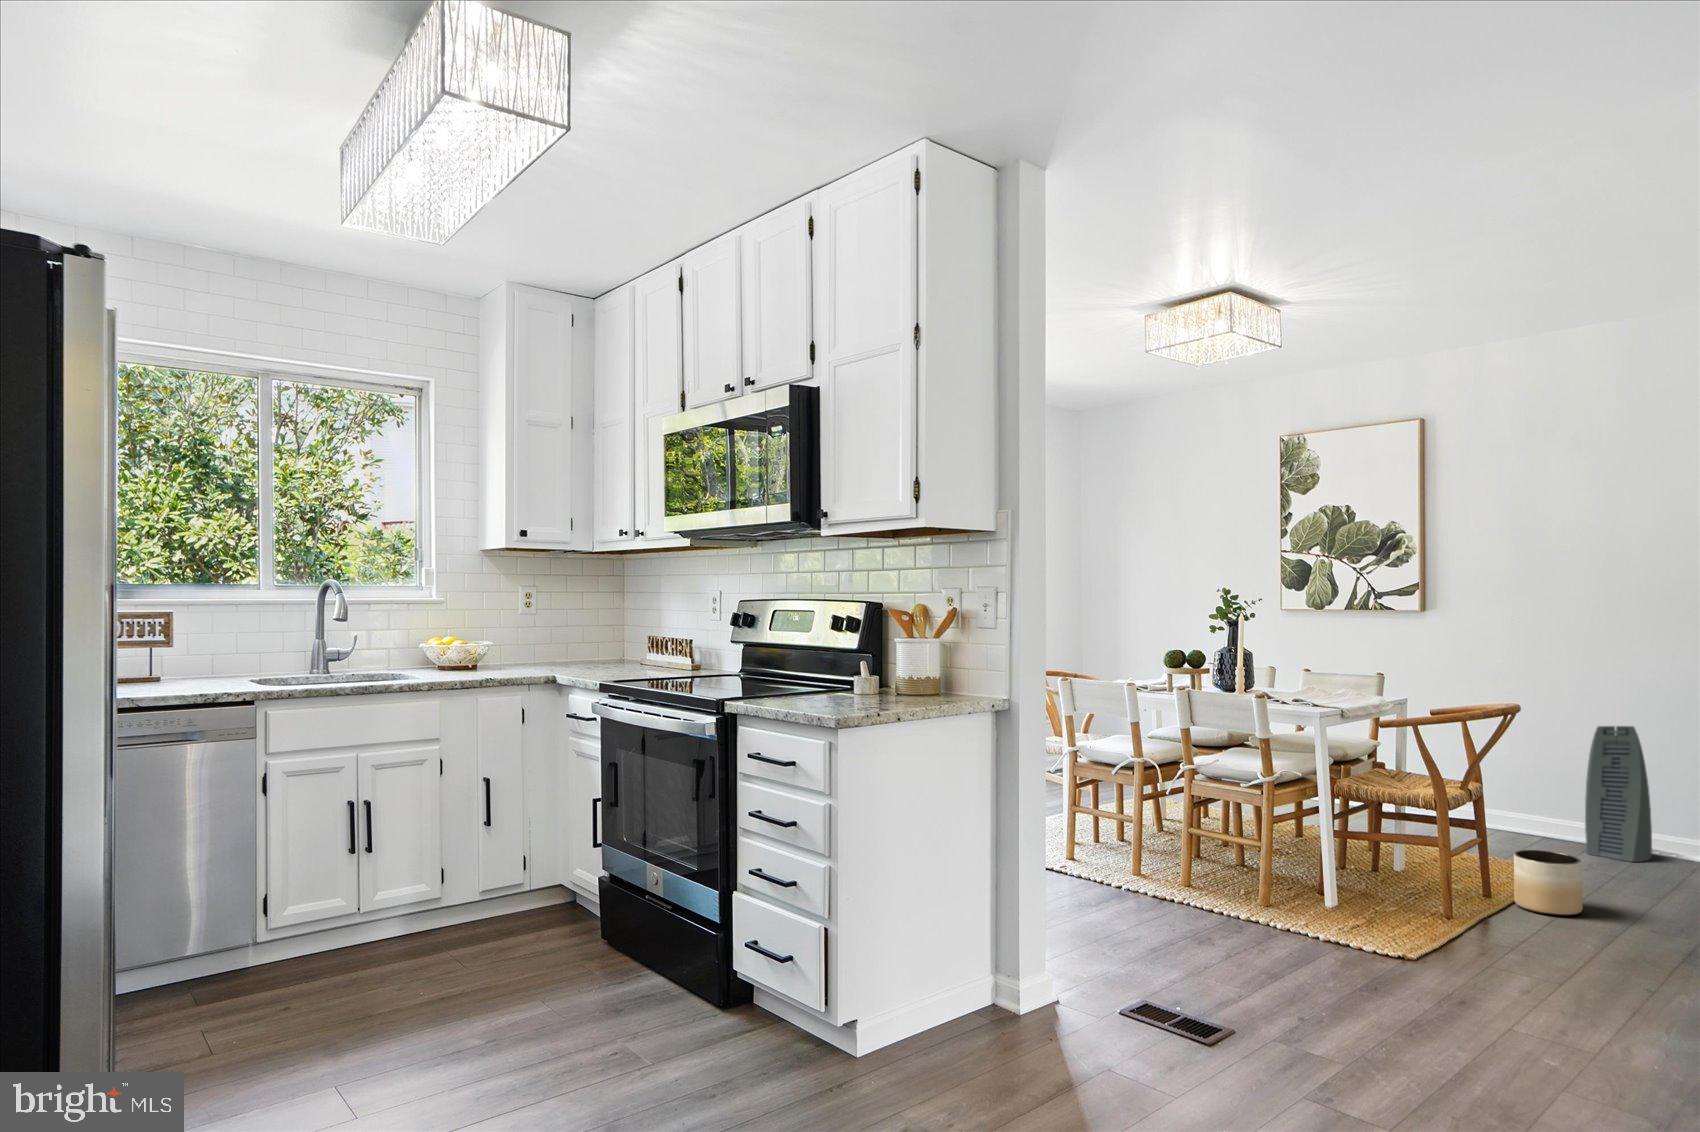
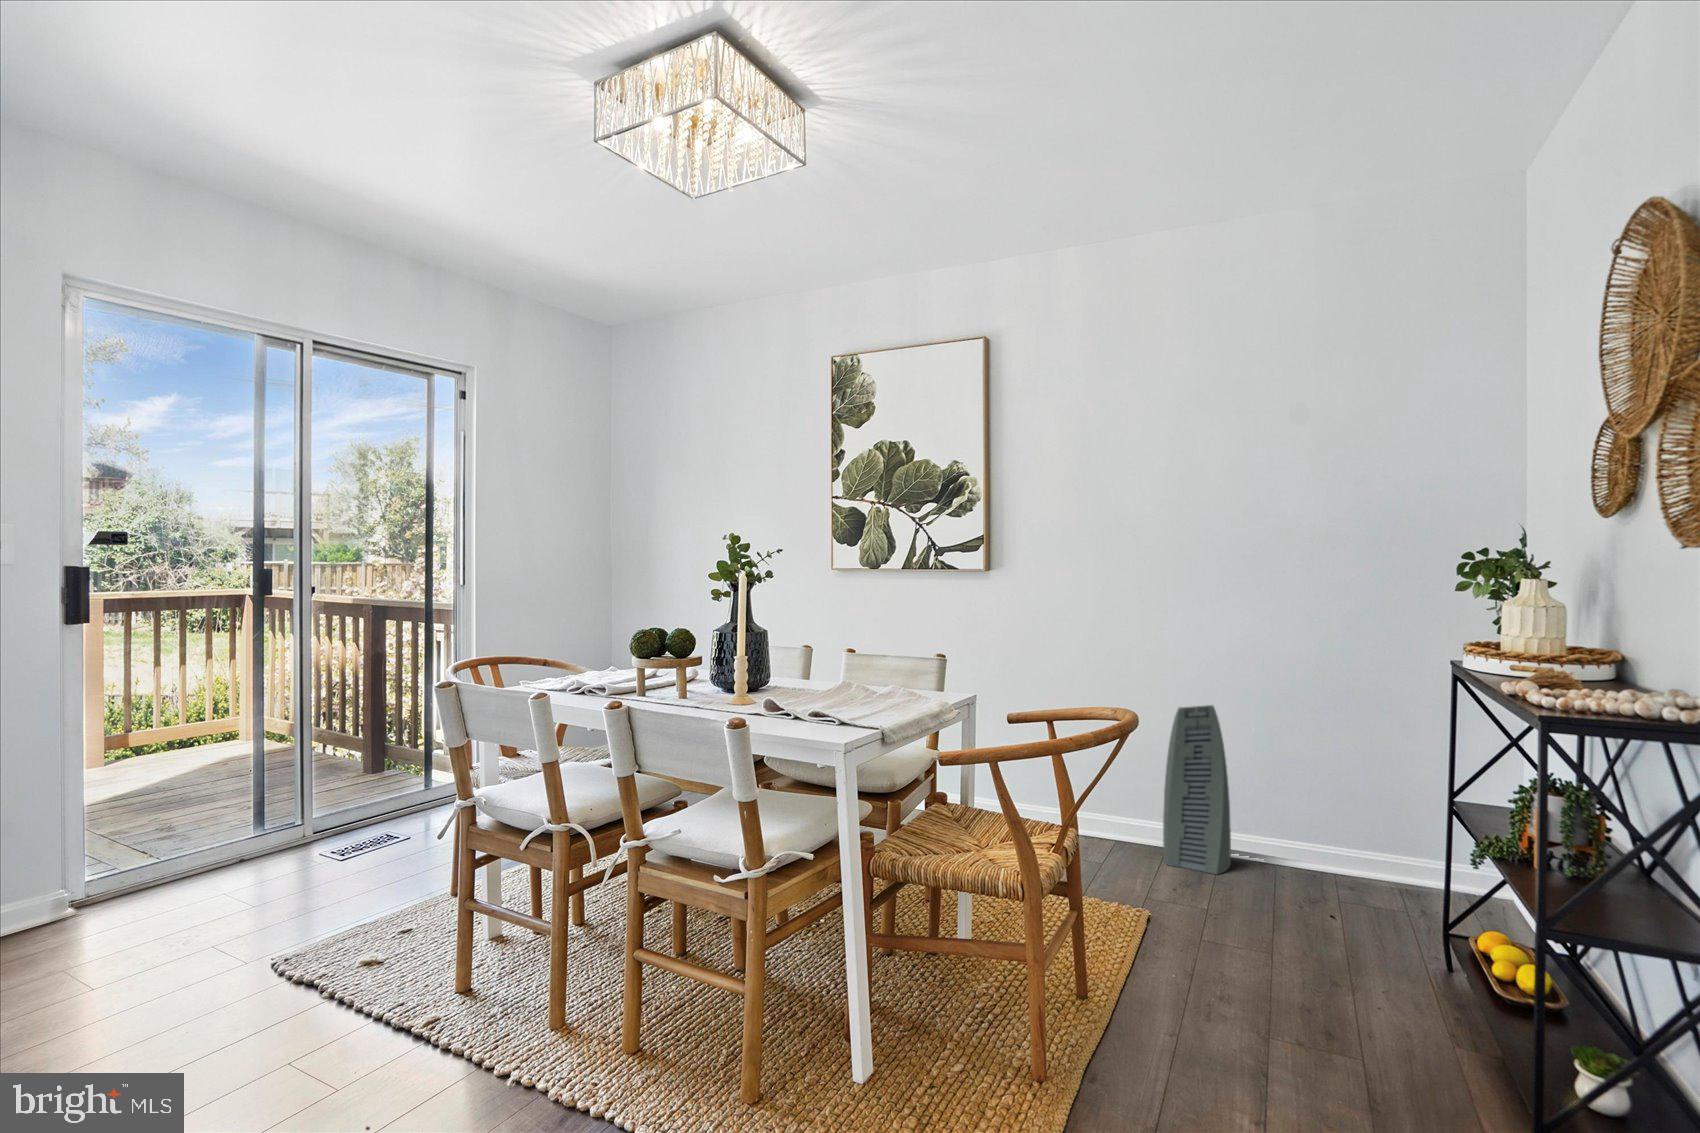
planter: present [1514,850,1583,916] -> none [1127,916,1218,1031]

